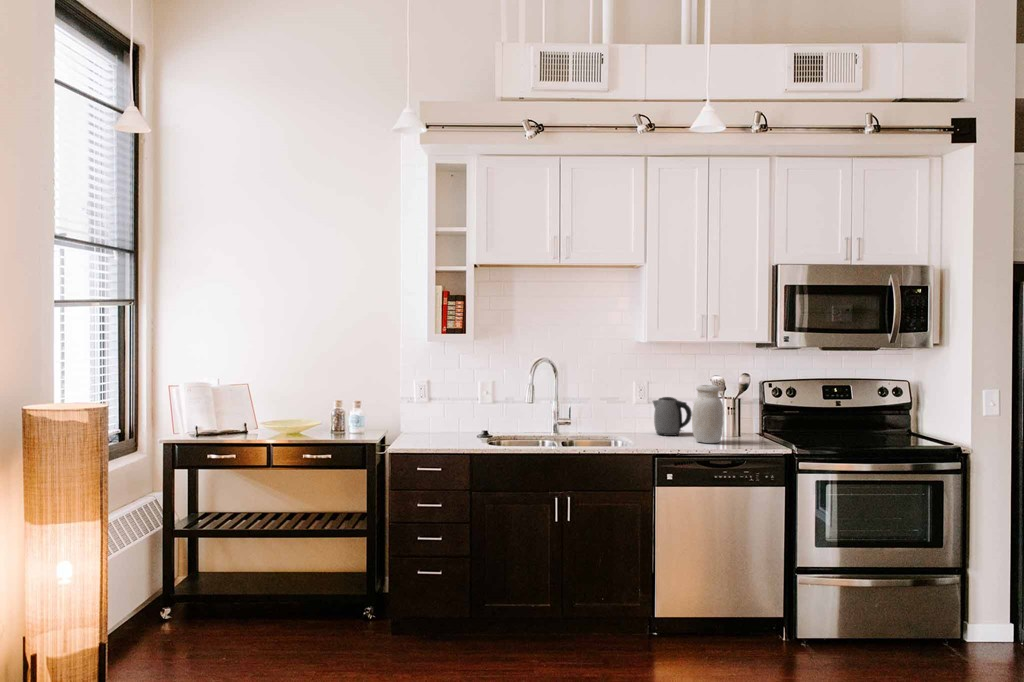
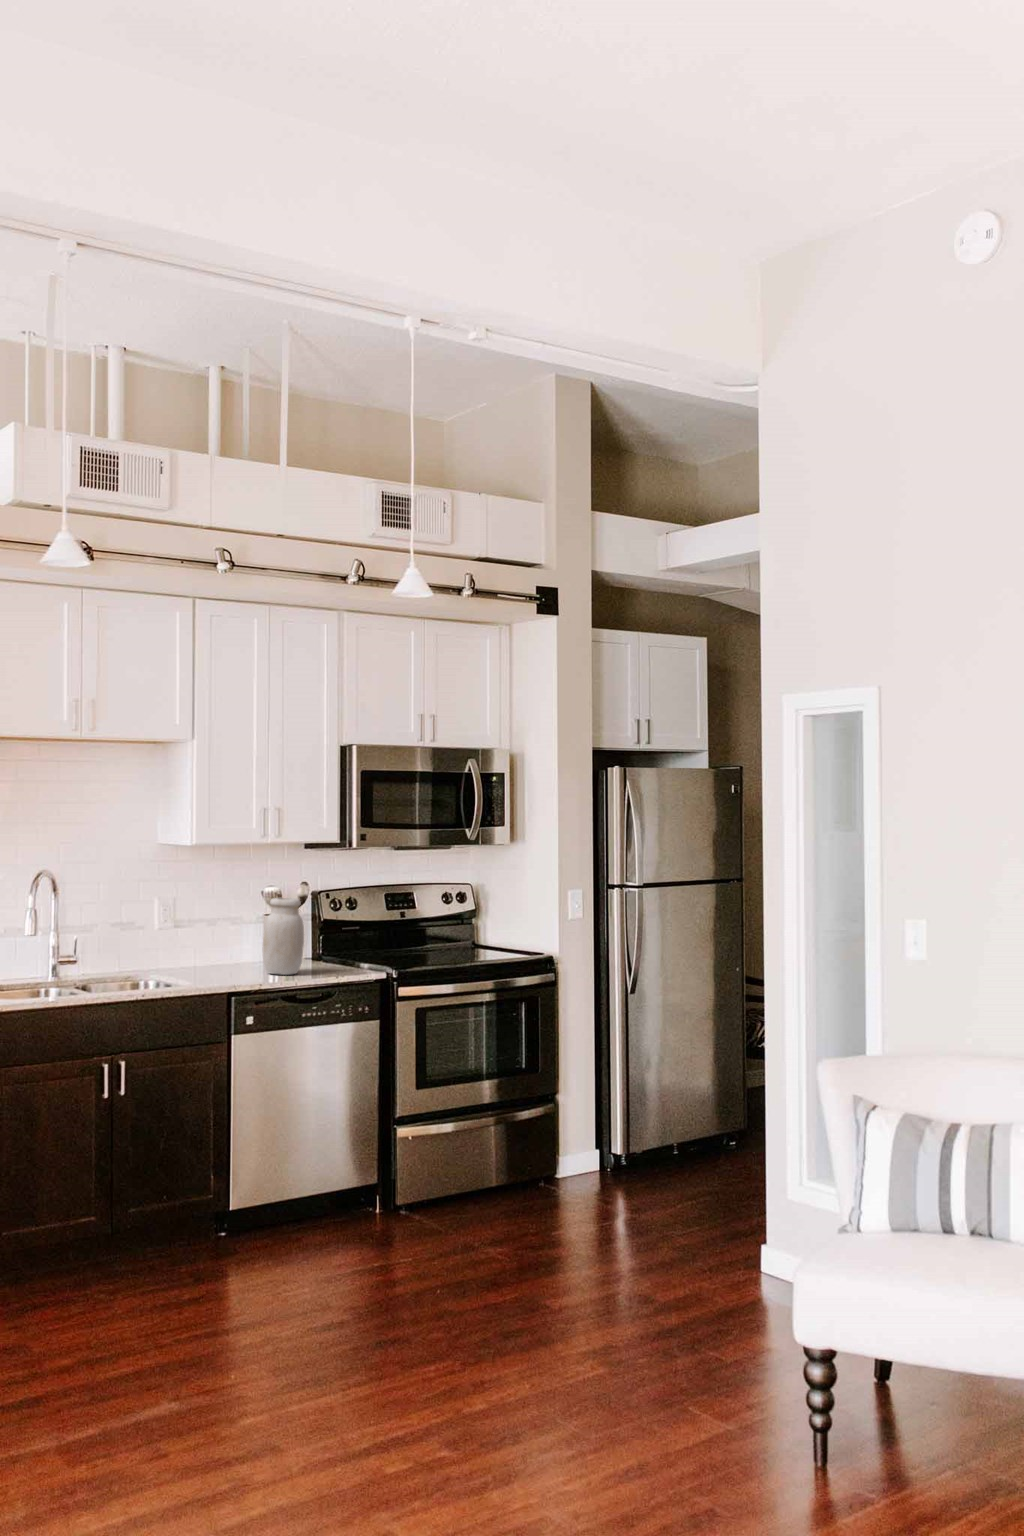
kettle: present [653,397,692,436] -> none [193,915,248,969]

